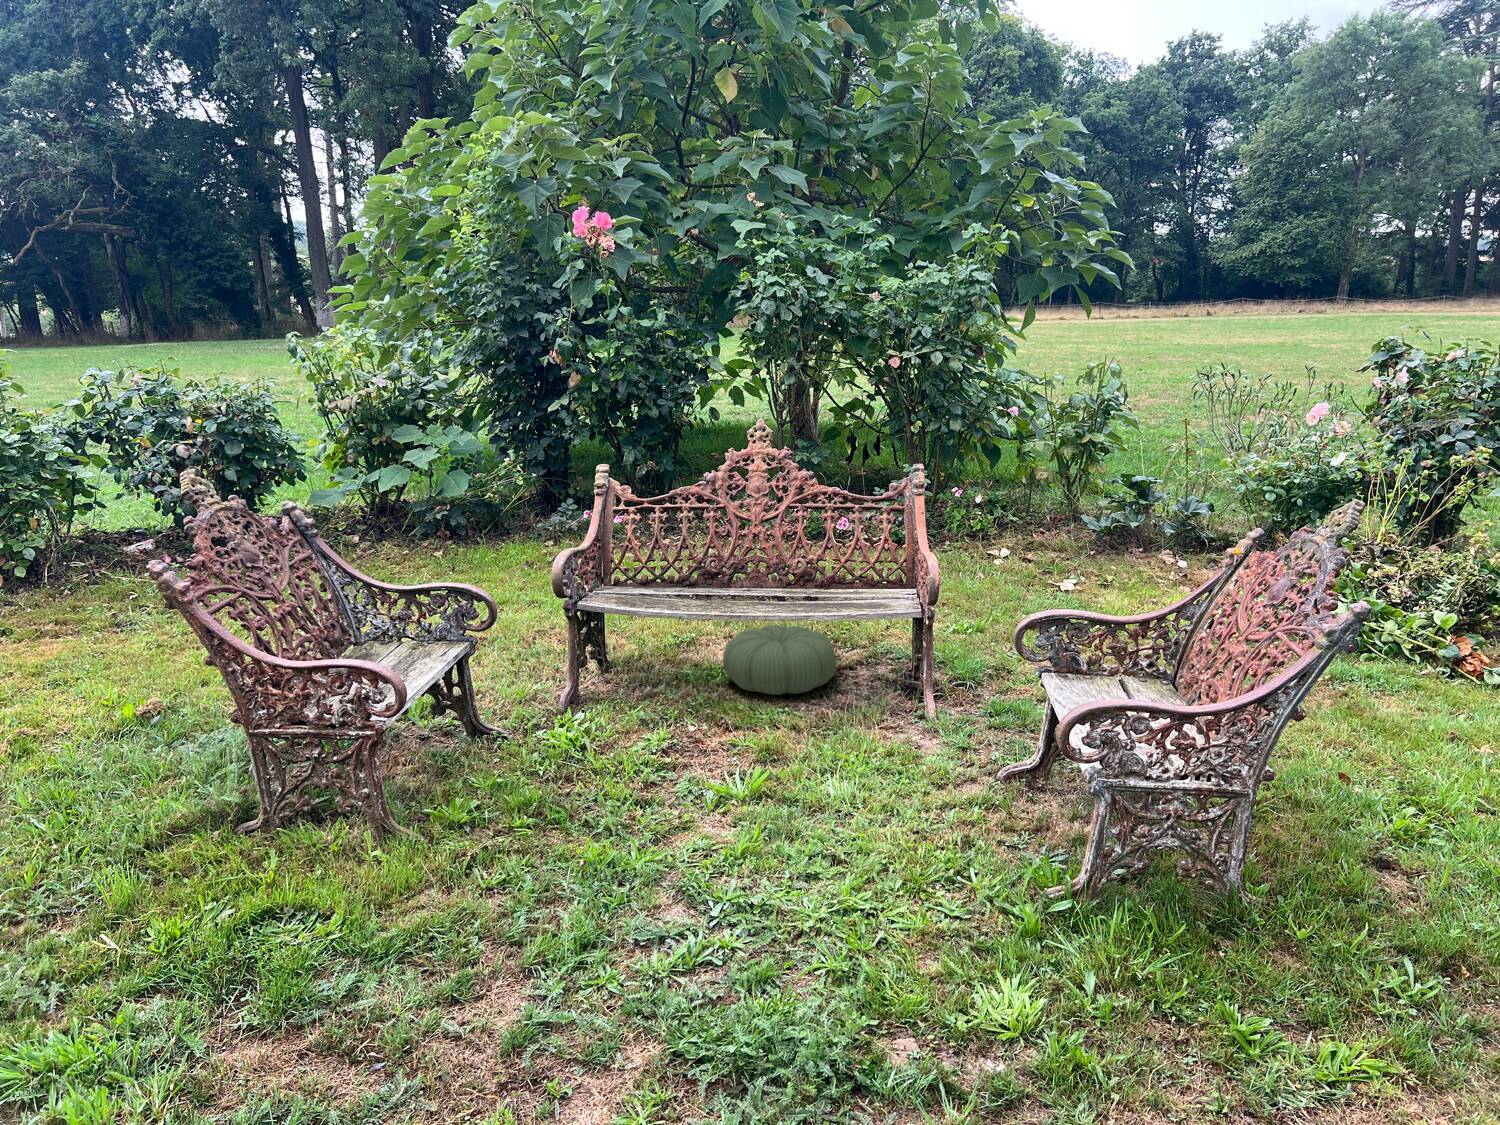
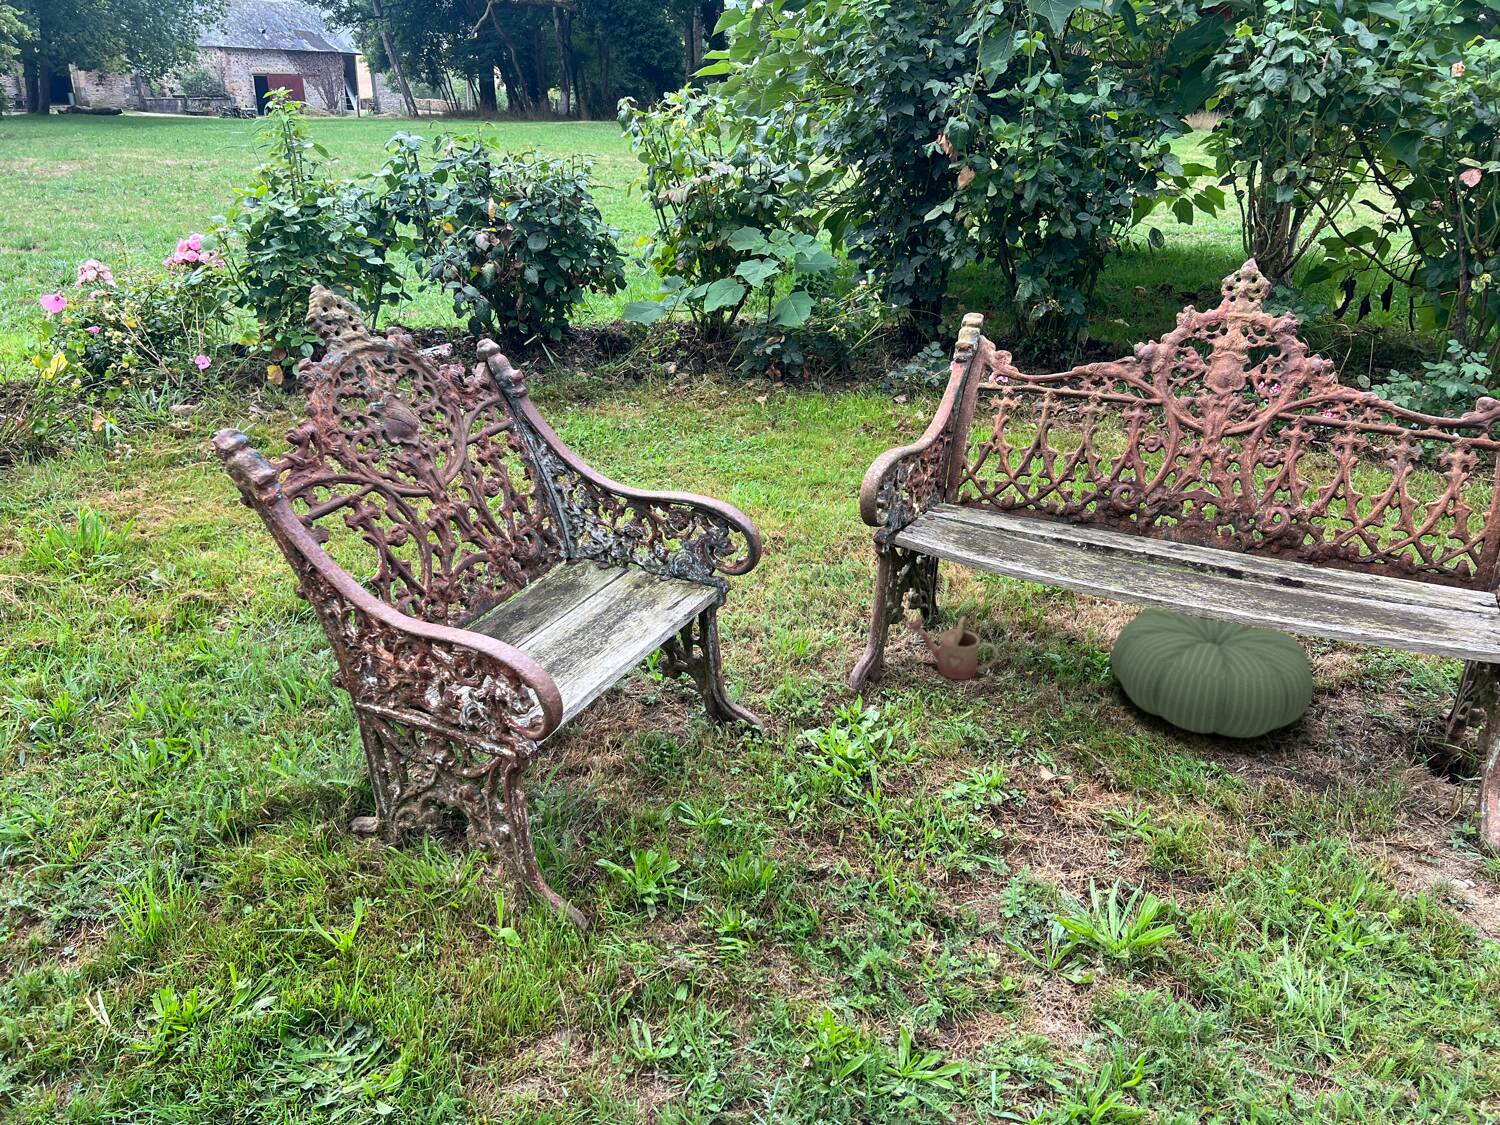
watering can: none [592,654,653,696] -> present [908,616,998,680]

